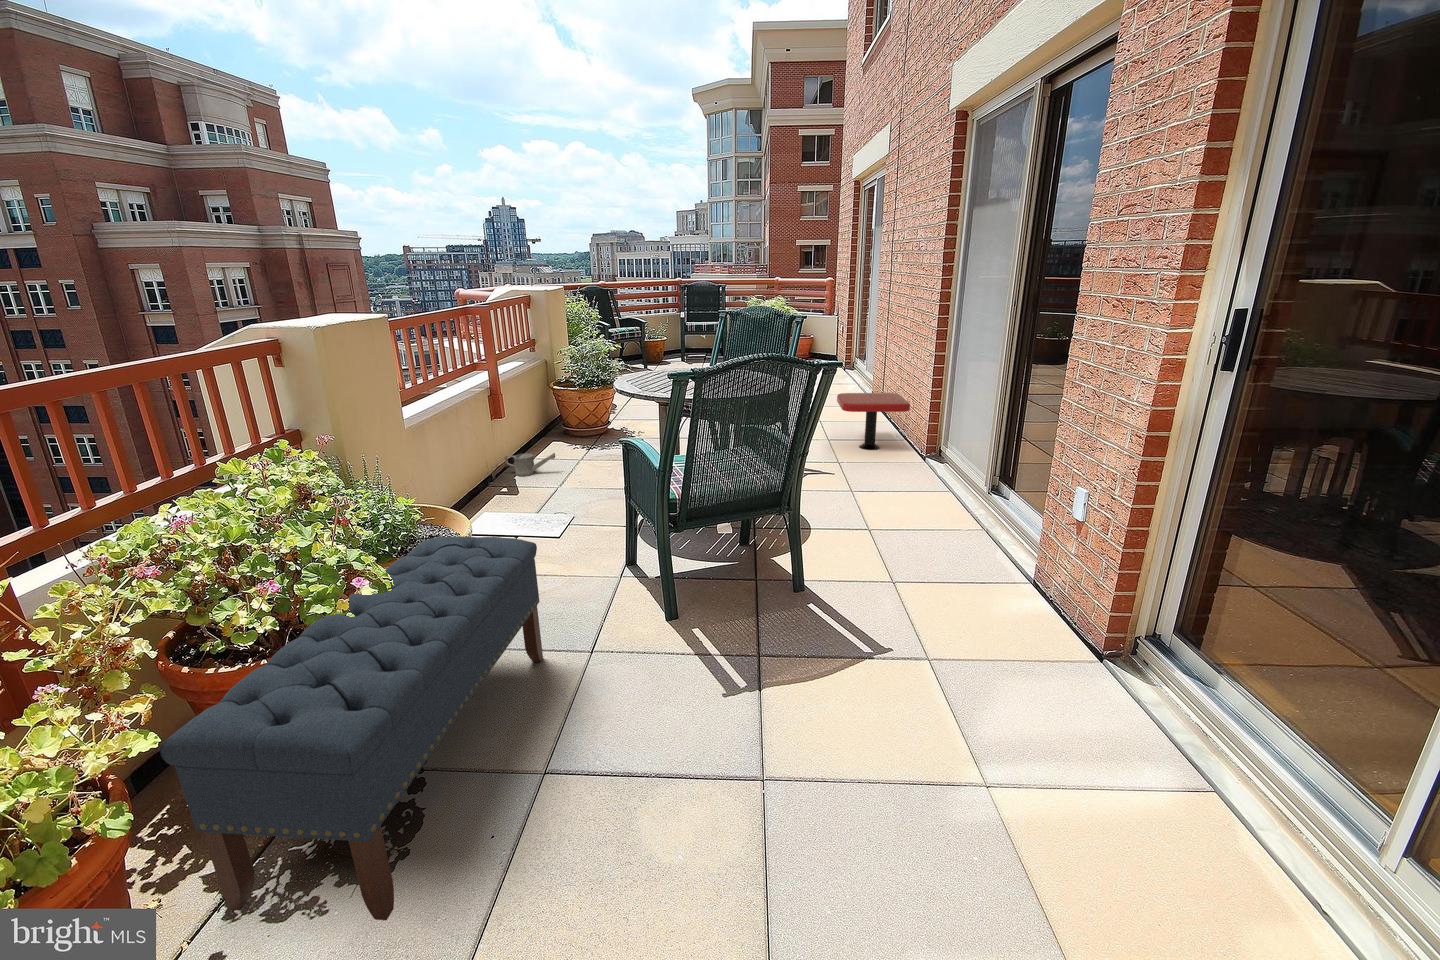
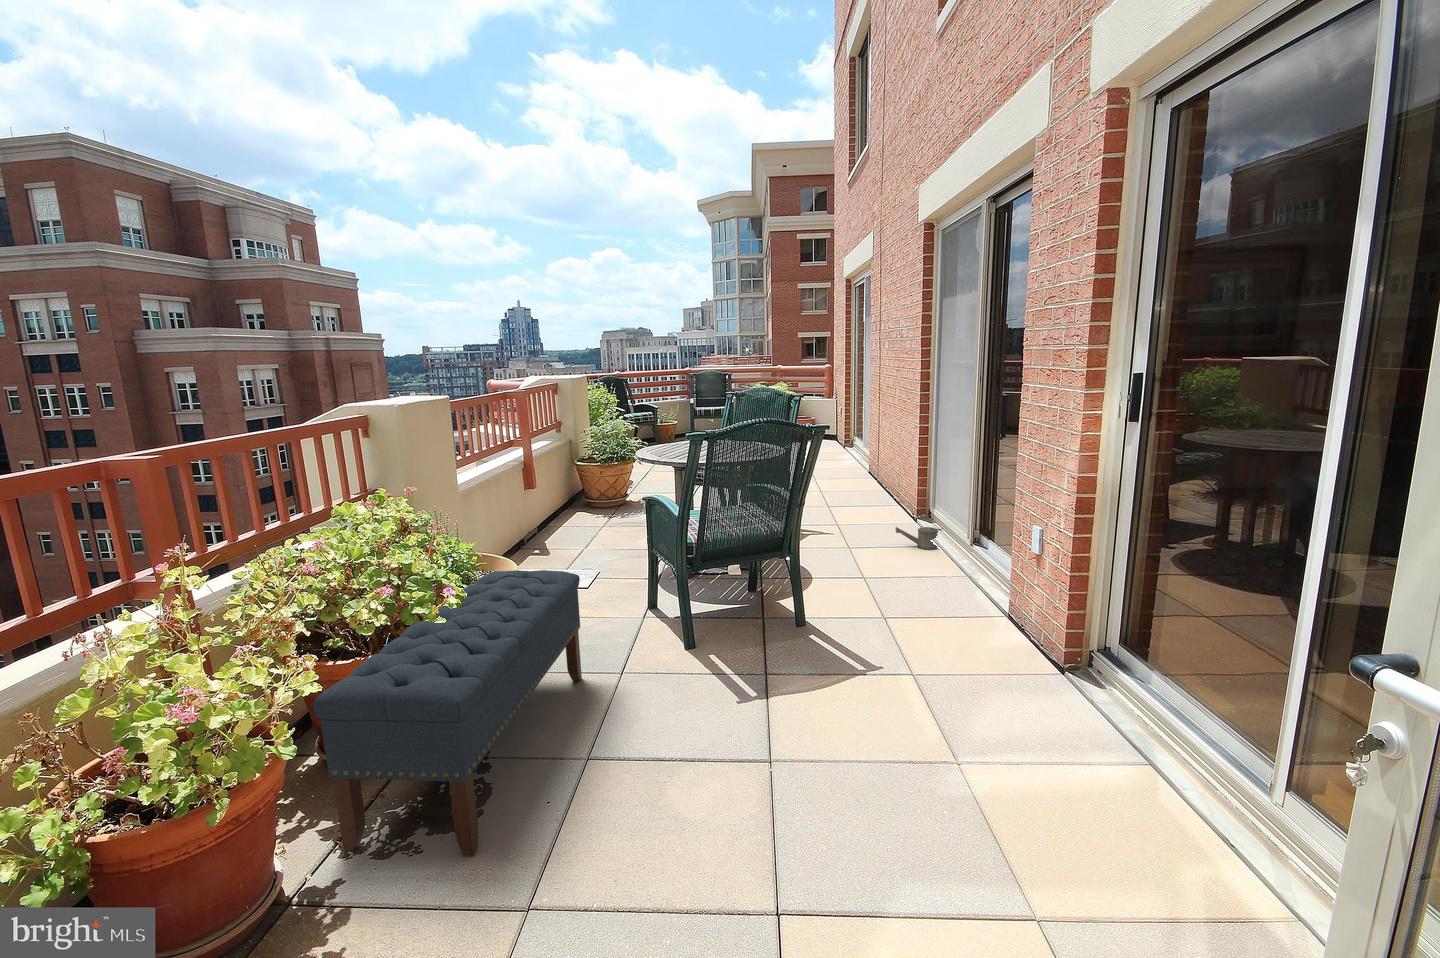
pedestal table: present [837,393,910,450] -> none [834,464,901,515]
watering can: present [505,453,555,476] -> present [896,527,942,550]

